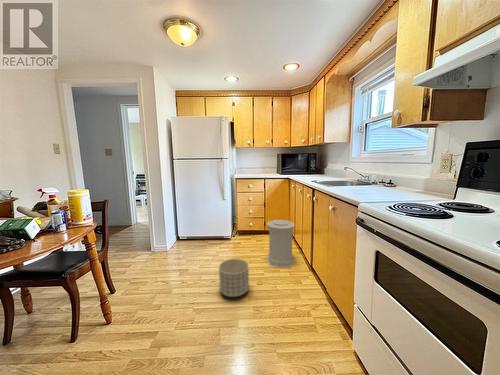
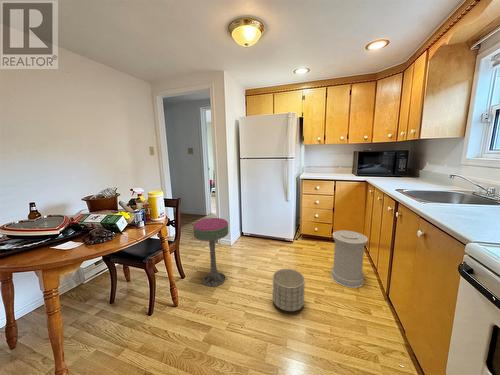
bar stool: none [127,220,169,294] -> present [193,218,229,286]

